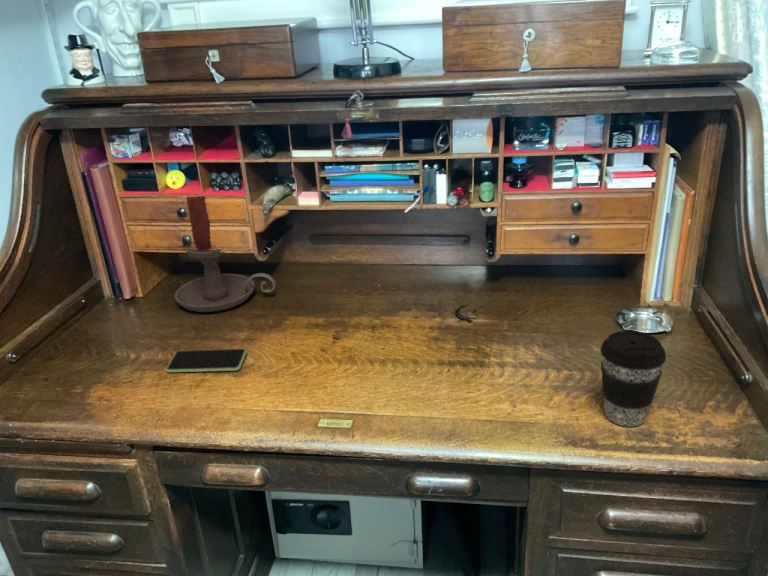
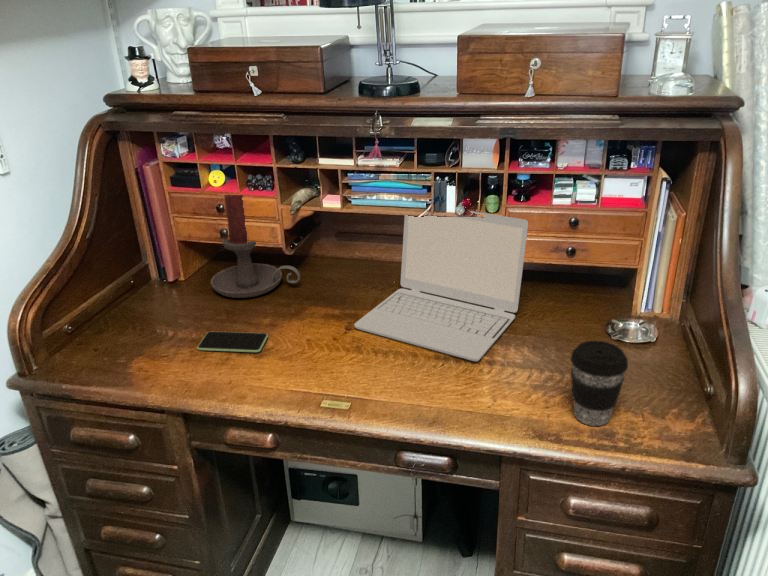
laptop: none [343,195,528,364] -> present [354,211,528,361]

